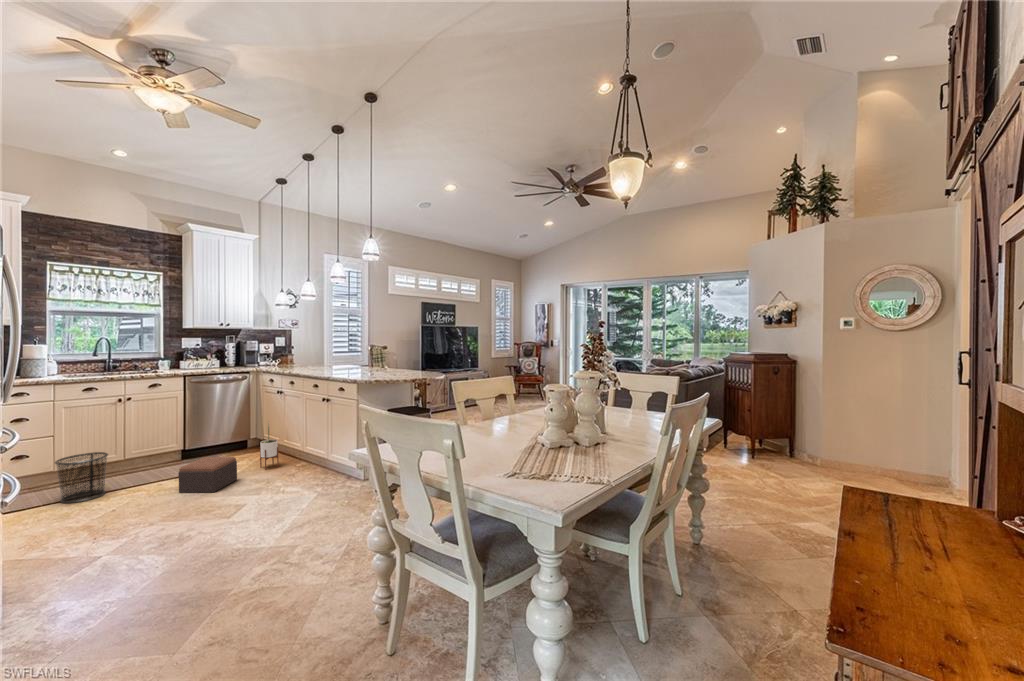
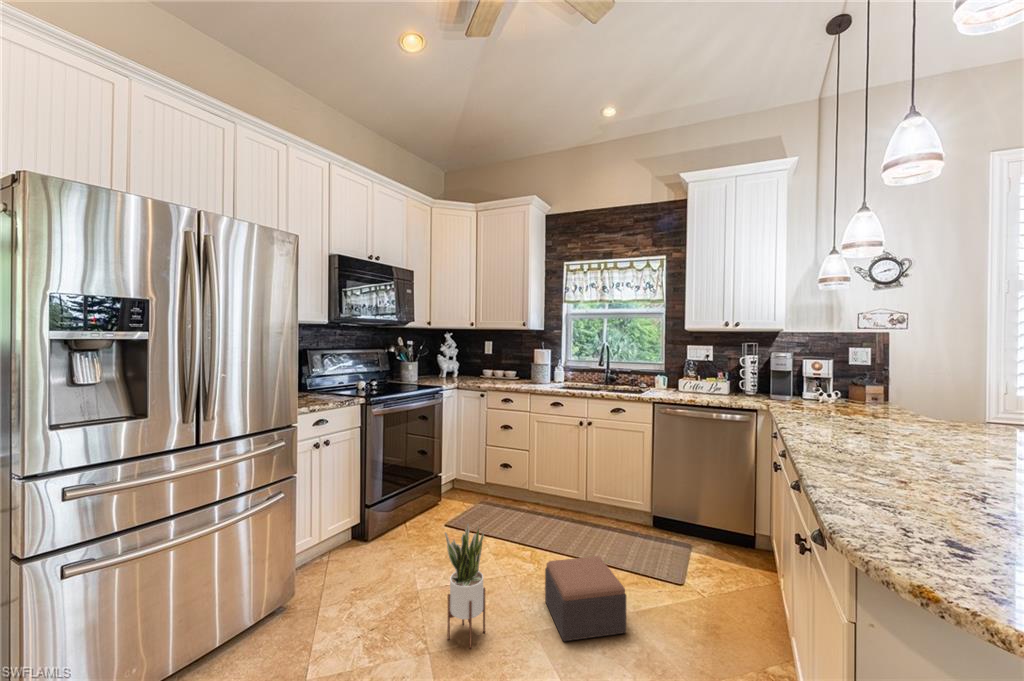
potted plant: present [260,424,279,470] -> present [445,524,485,648]
waste bin: present [55,452,108,503] -> none [481,482,527,548]

